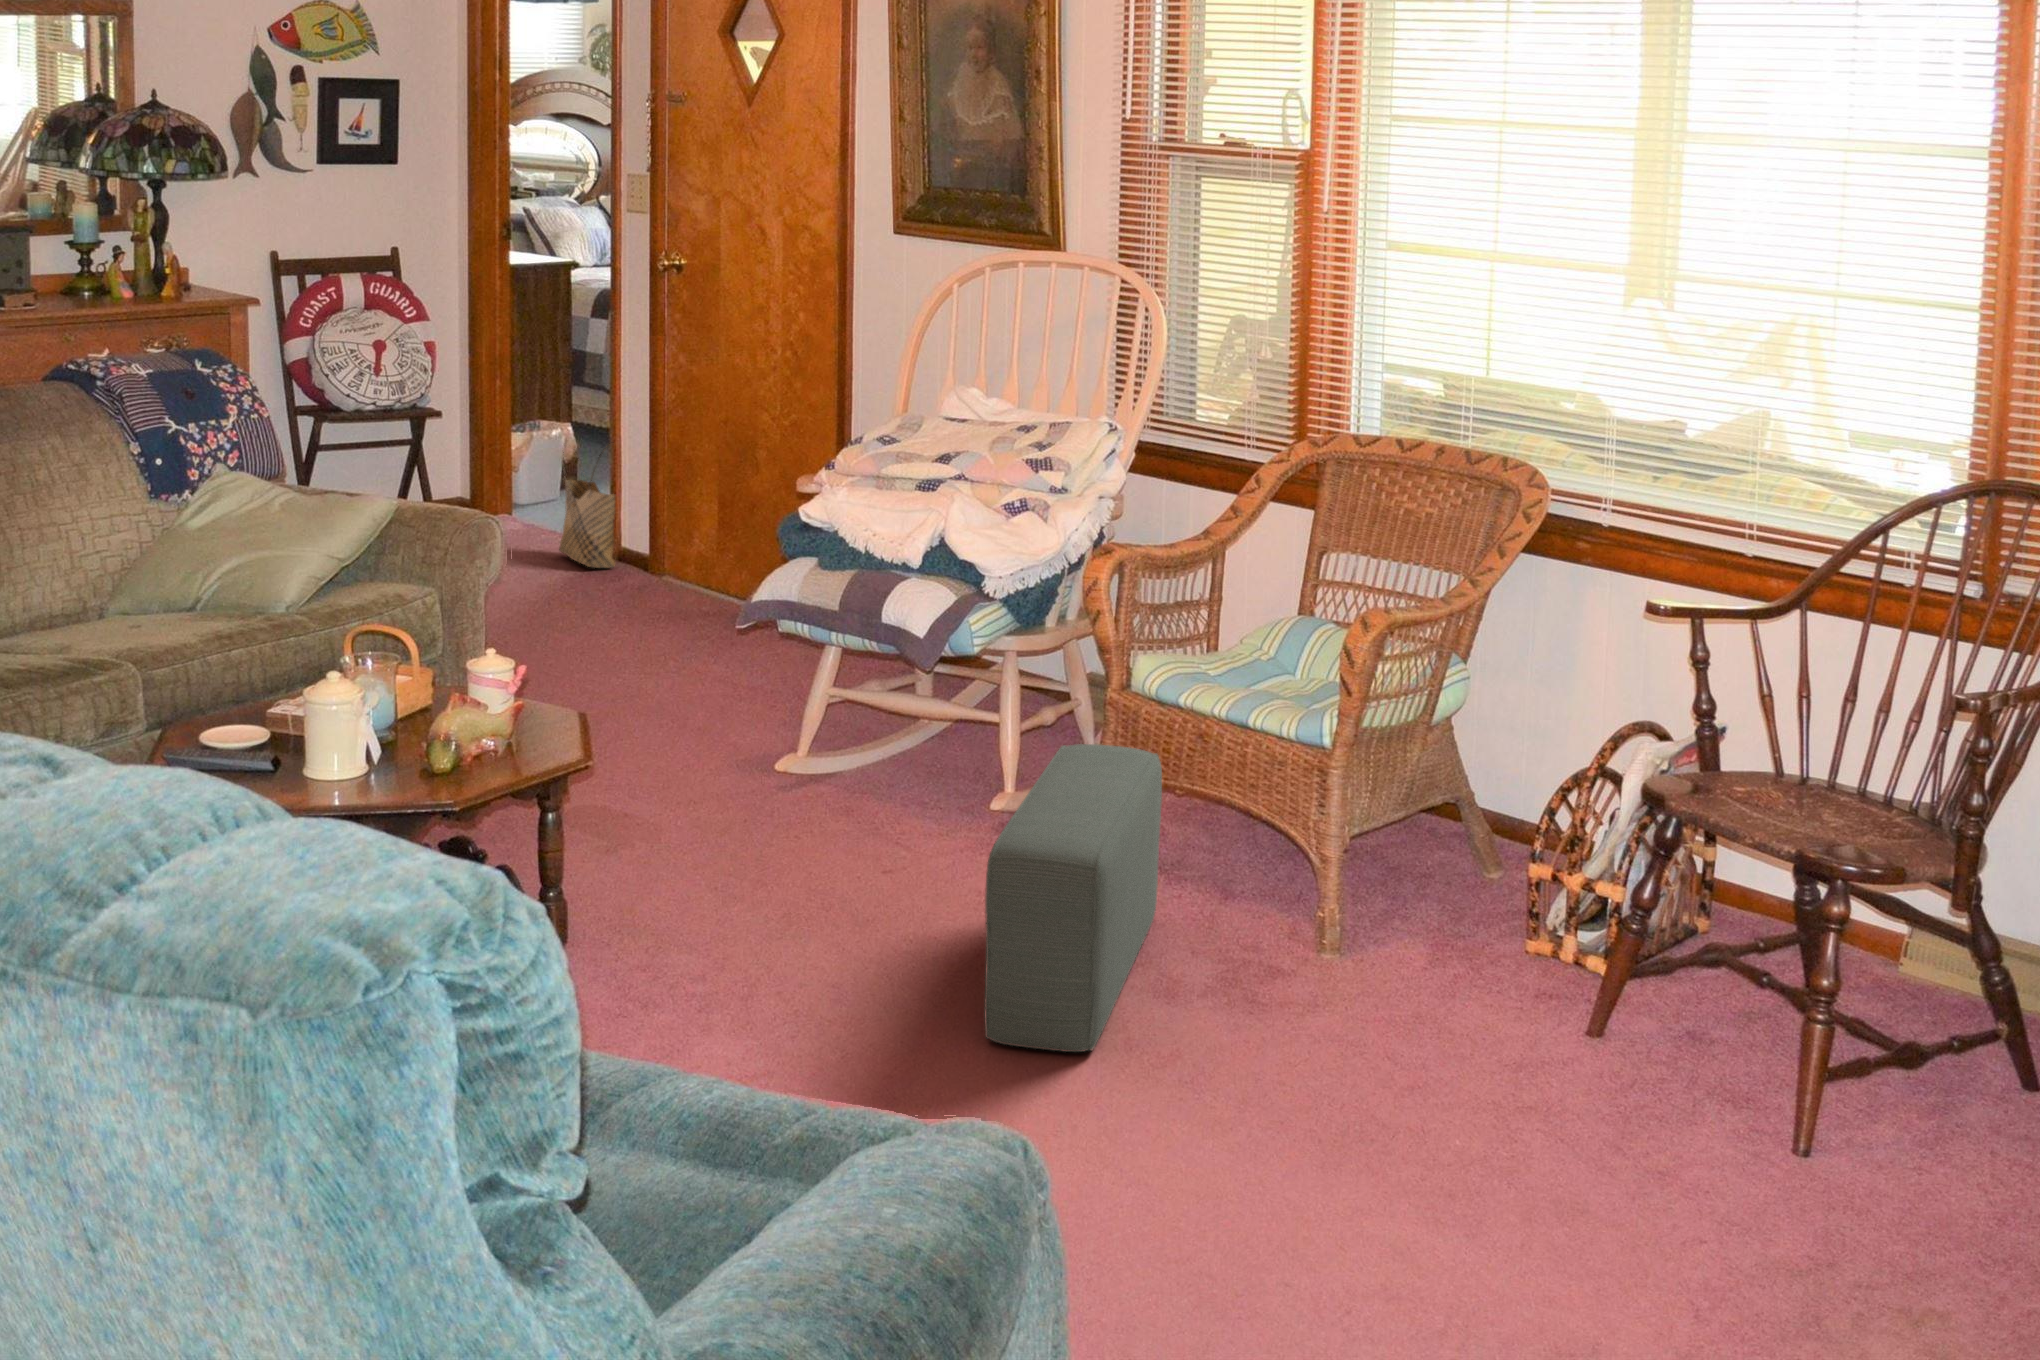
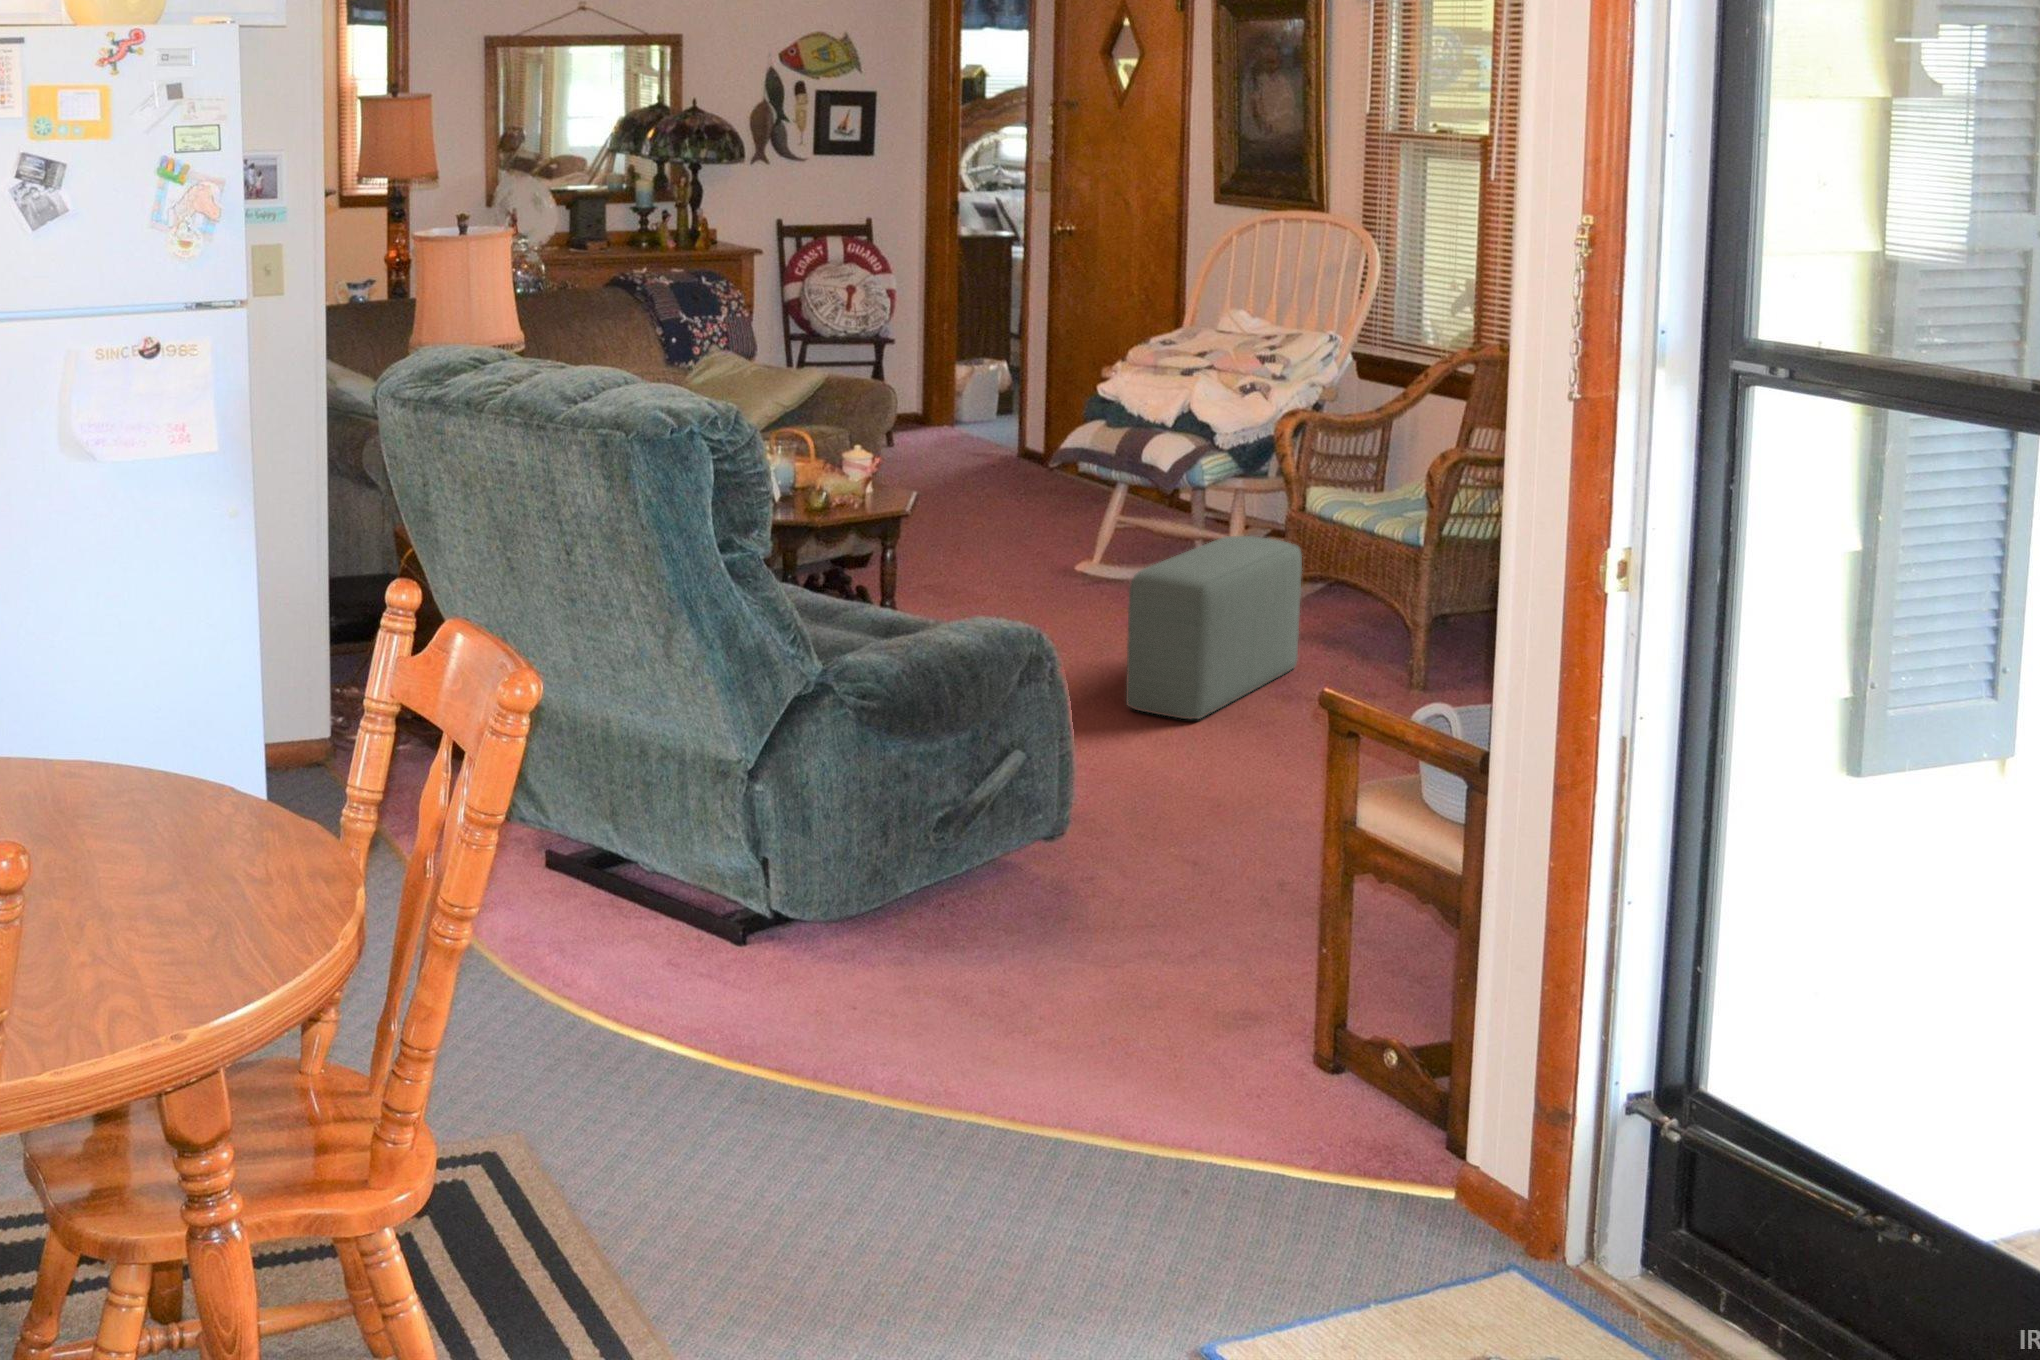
woven basket: present [559,452,616,568] -> none [977,366,1024,462]

